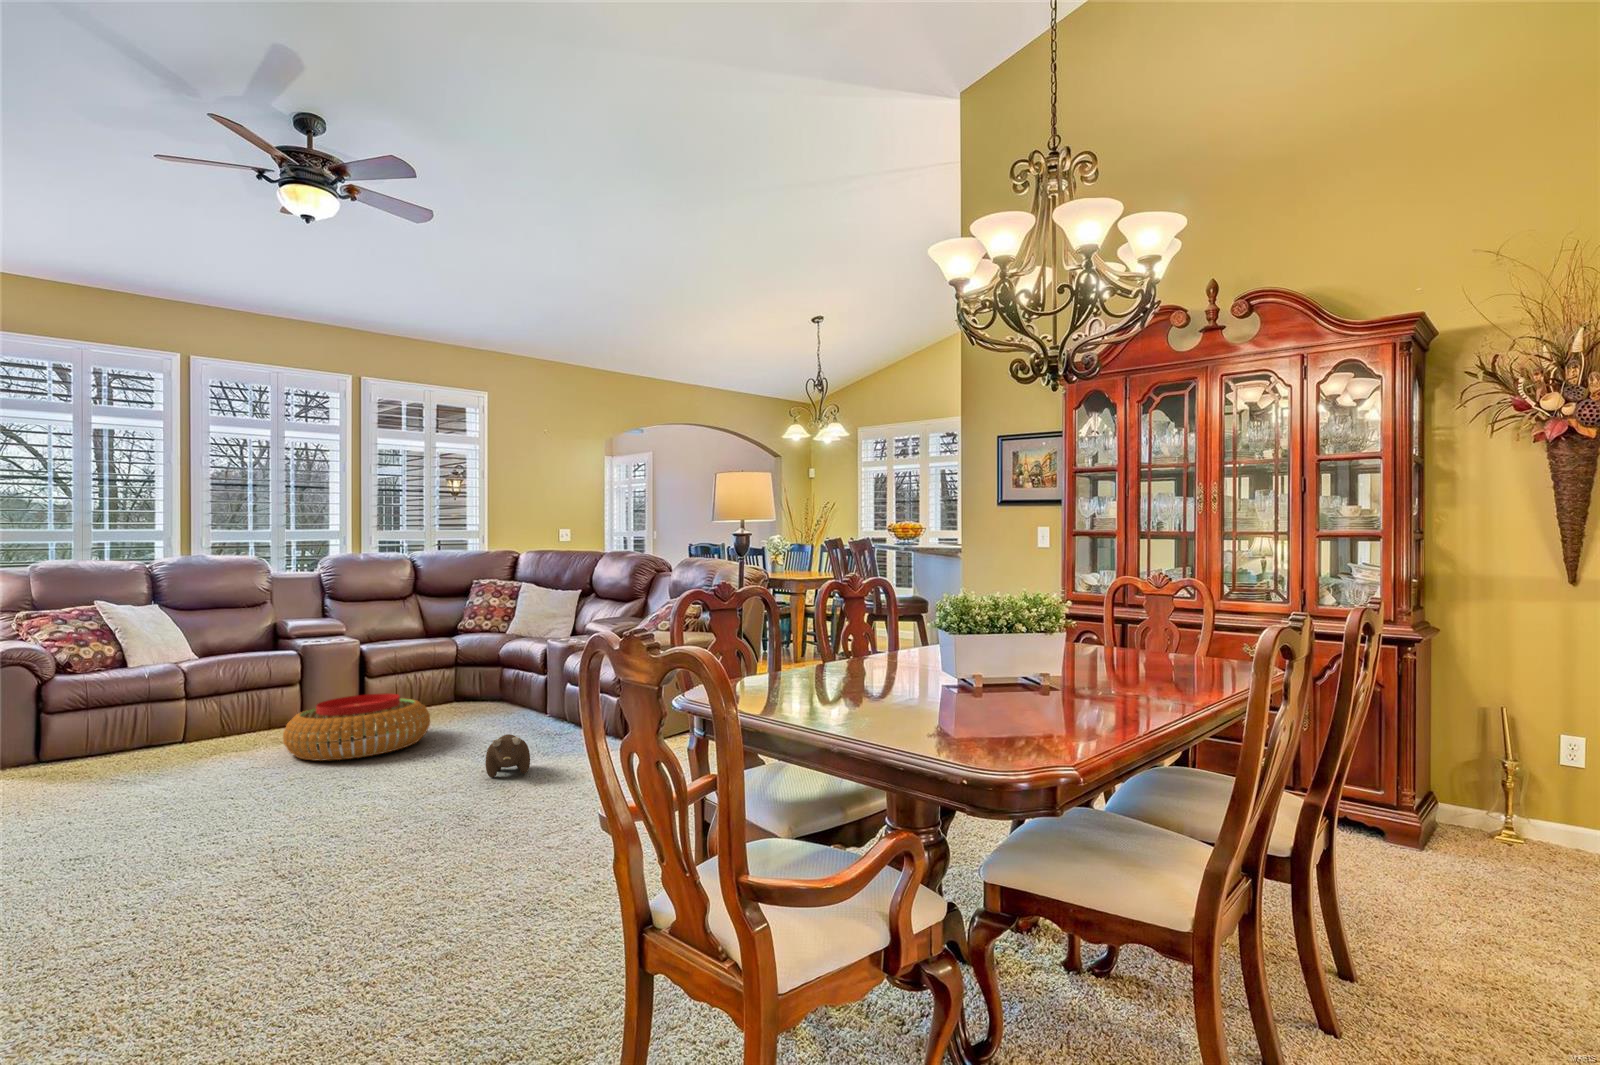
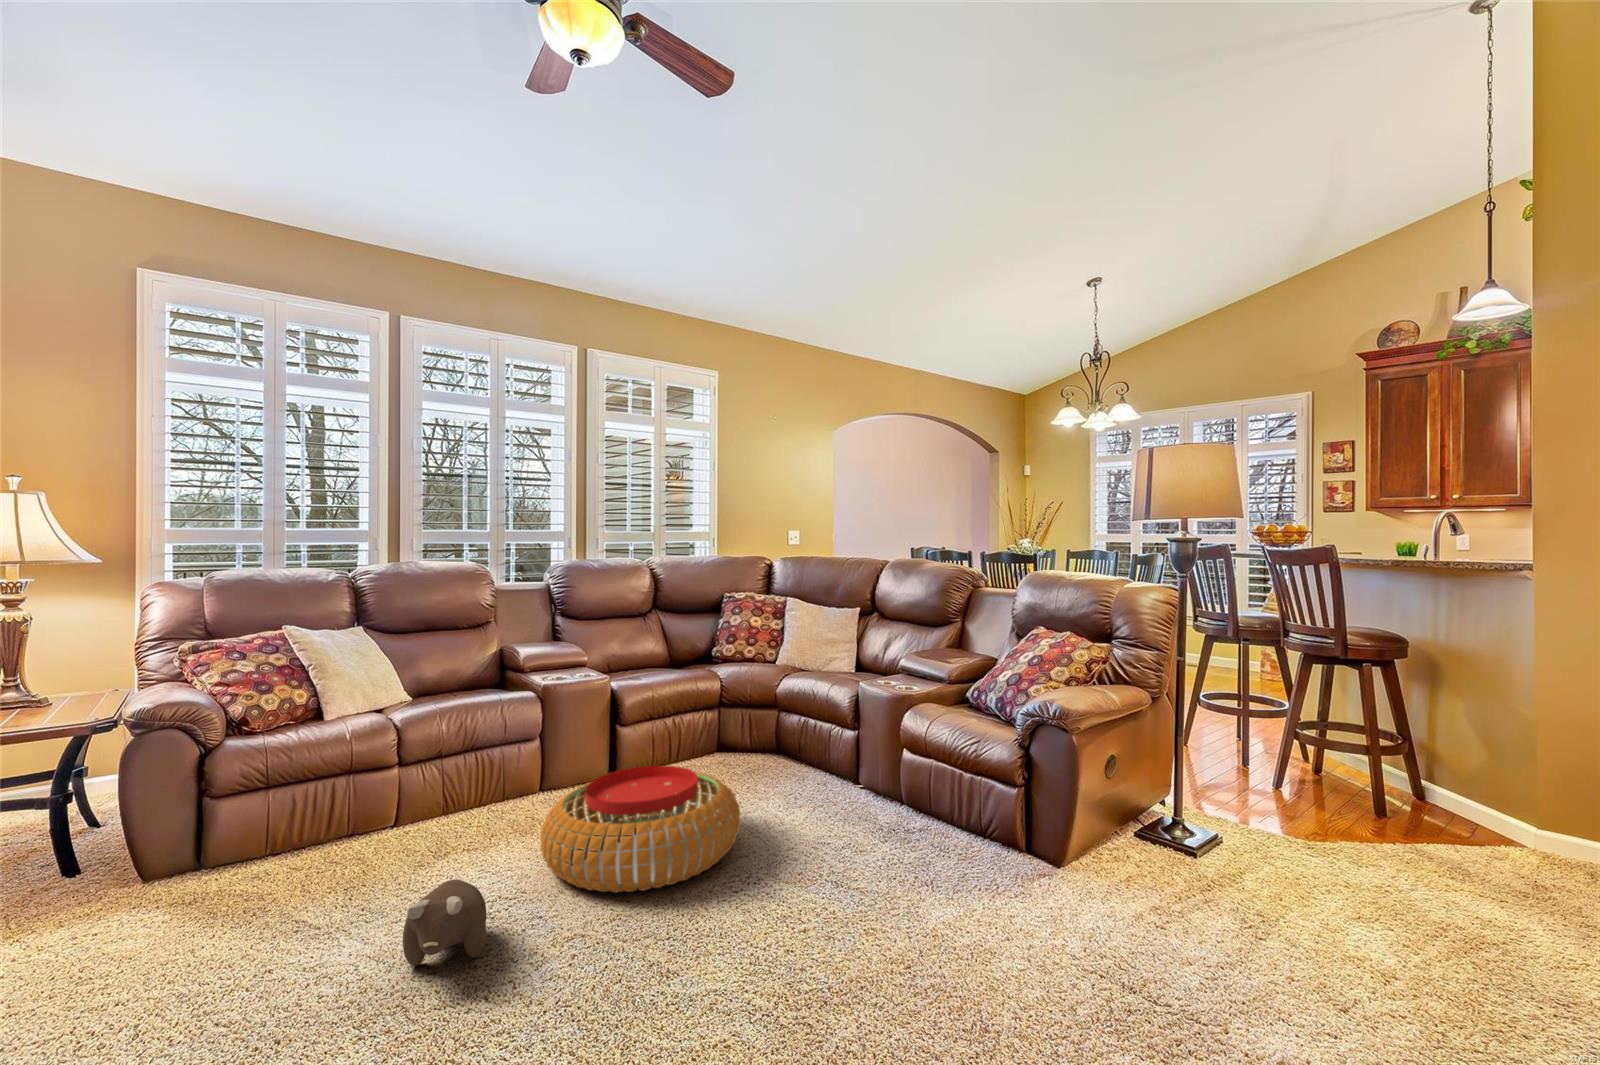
plush toy: present [485,734,530,778] -> present [403,879,486,967]

